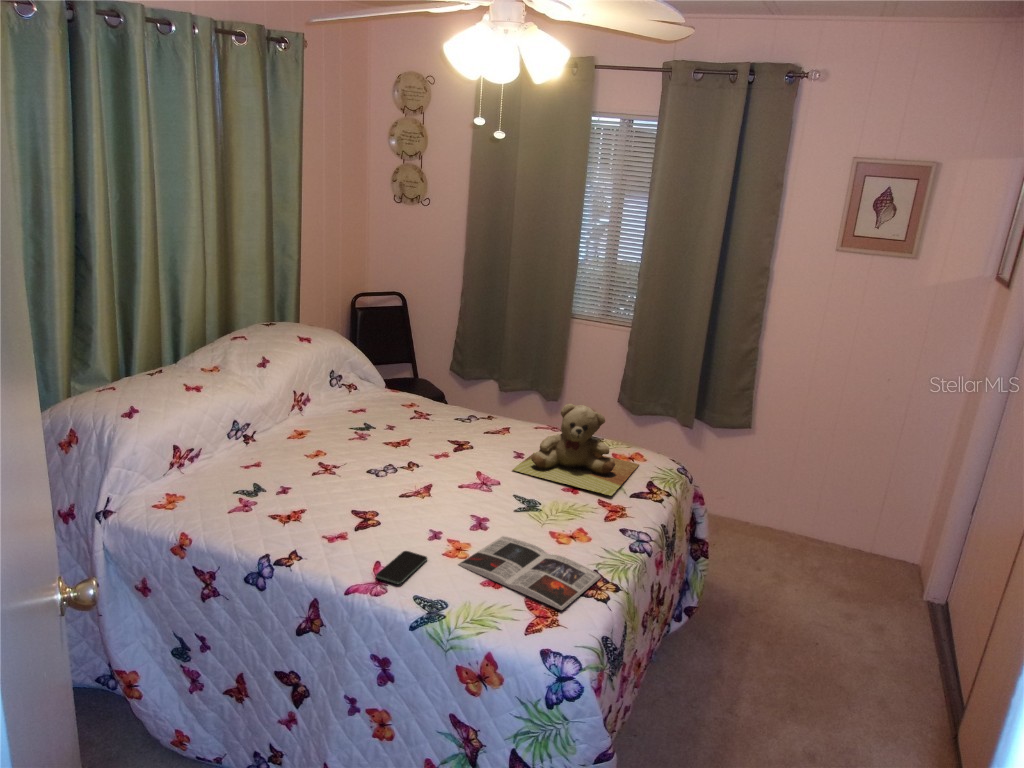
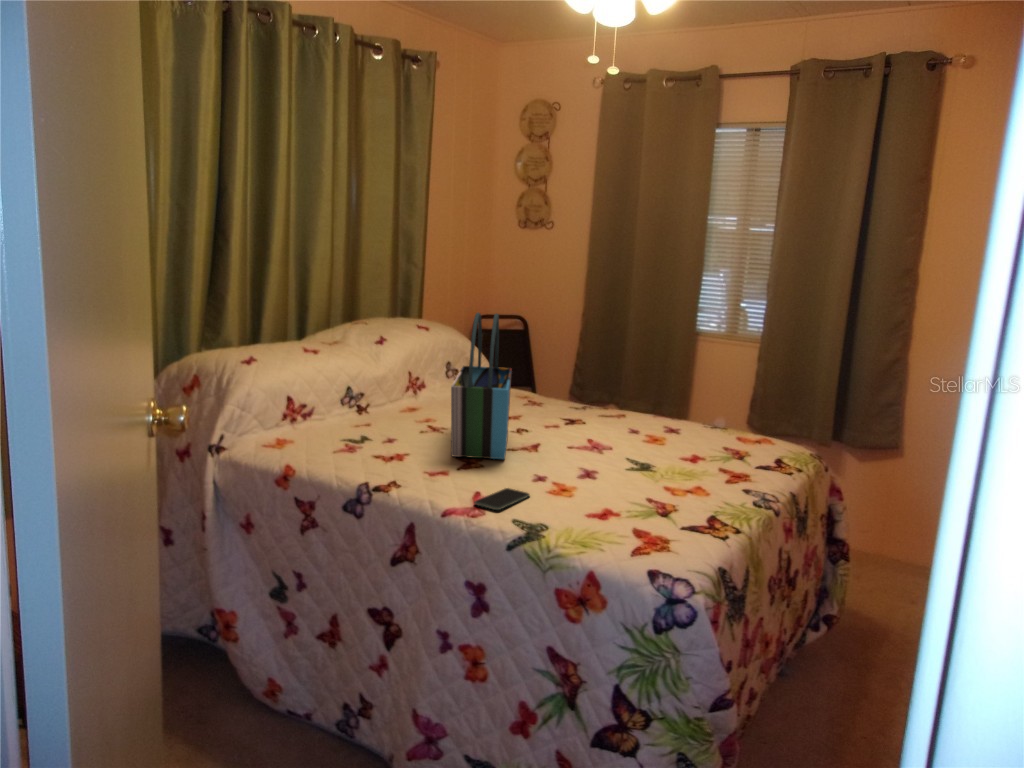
tote bag: none [346,363,402,507] -> present [451,313,512,459]
teddy bear: present [513,404,639,496] -> none [626,376,767,464]
magazine: present [458,536,601,610] -> none [562,486,721,540]

